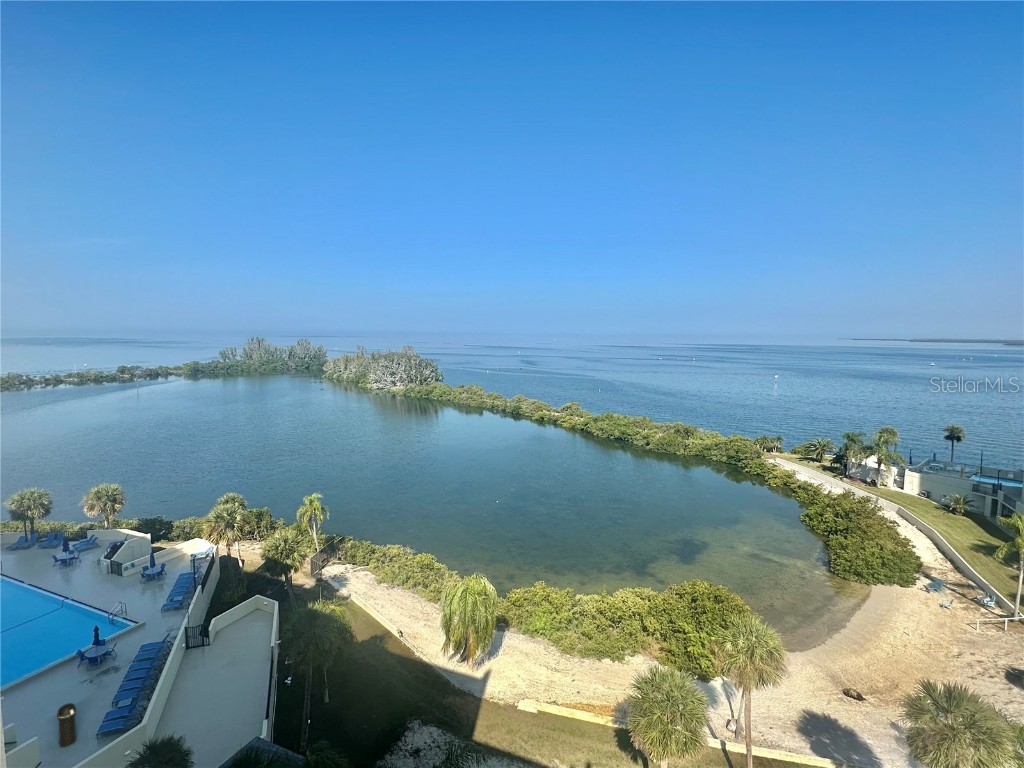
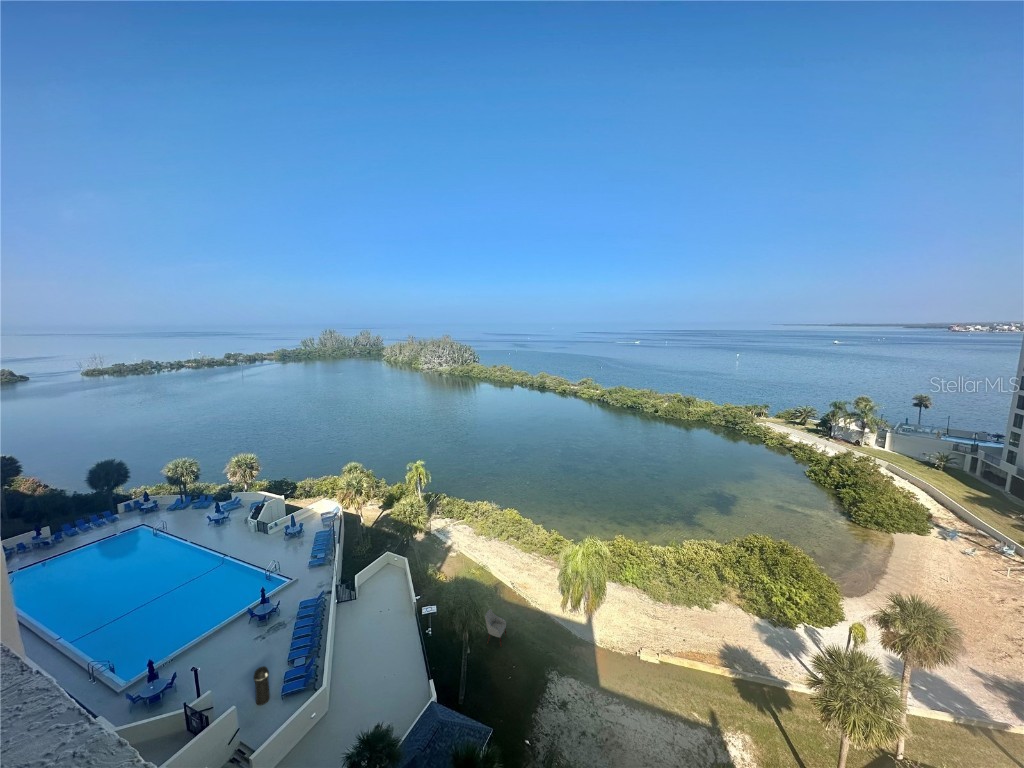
chair: none [347,654,374,697] -> present [485,609,507,646]

